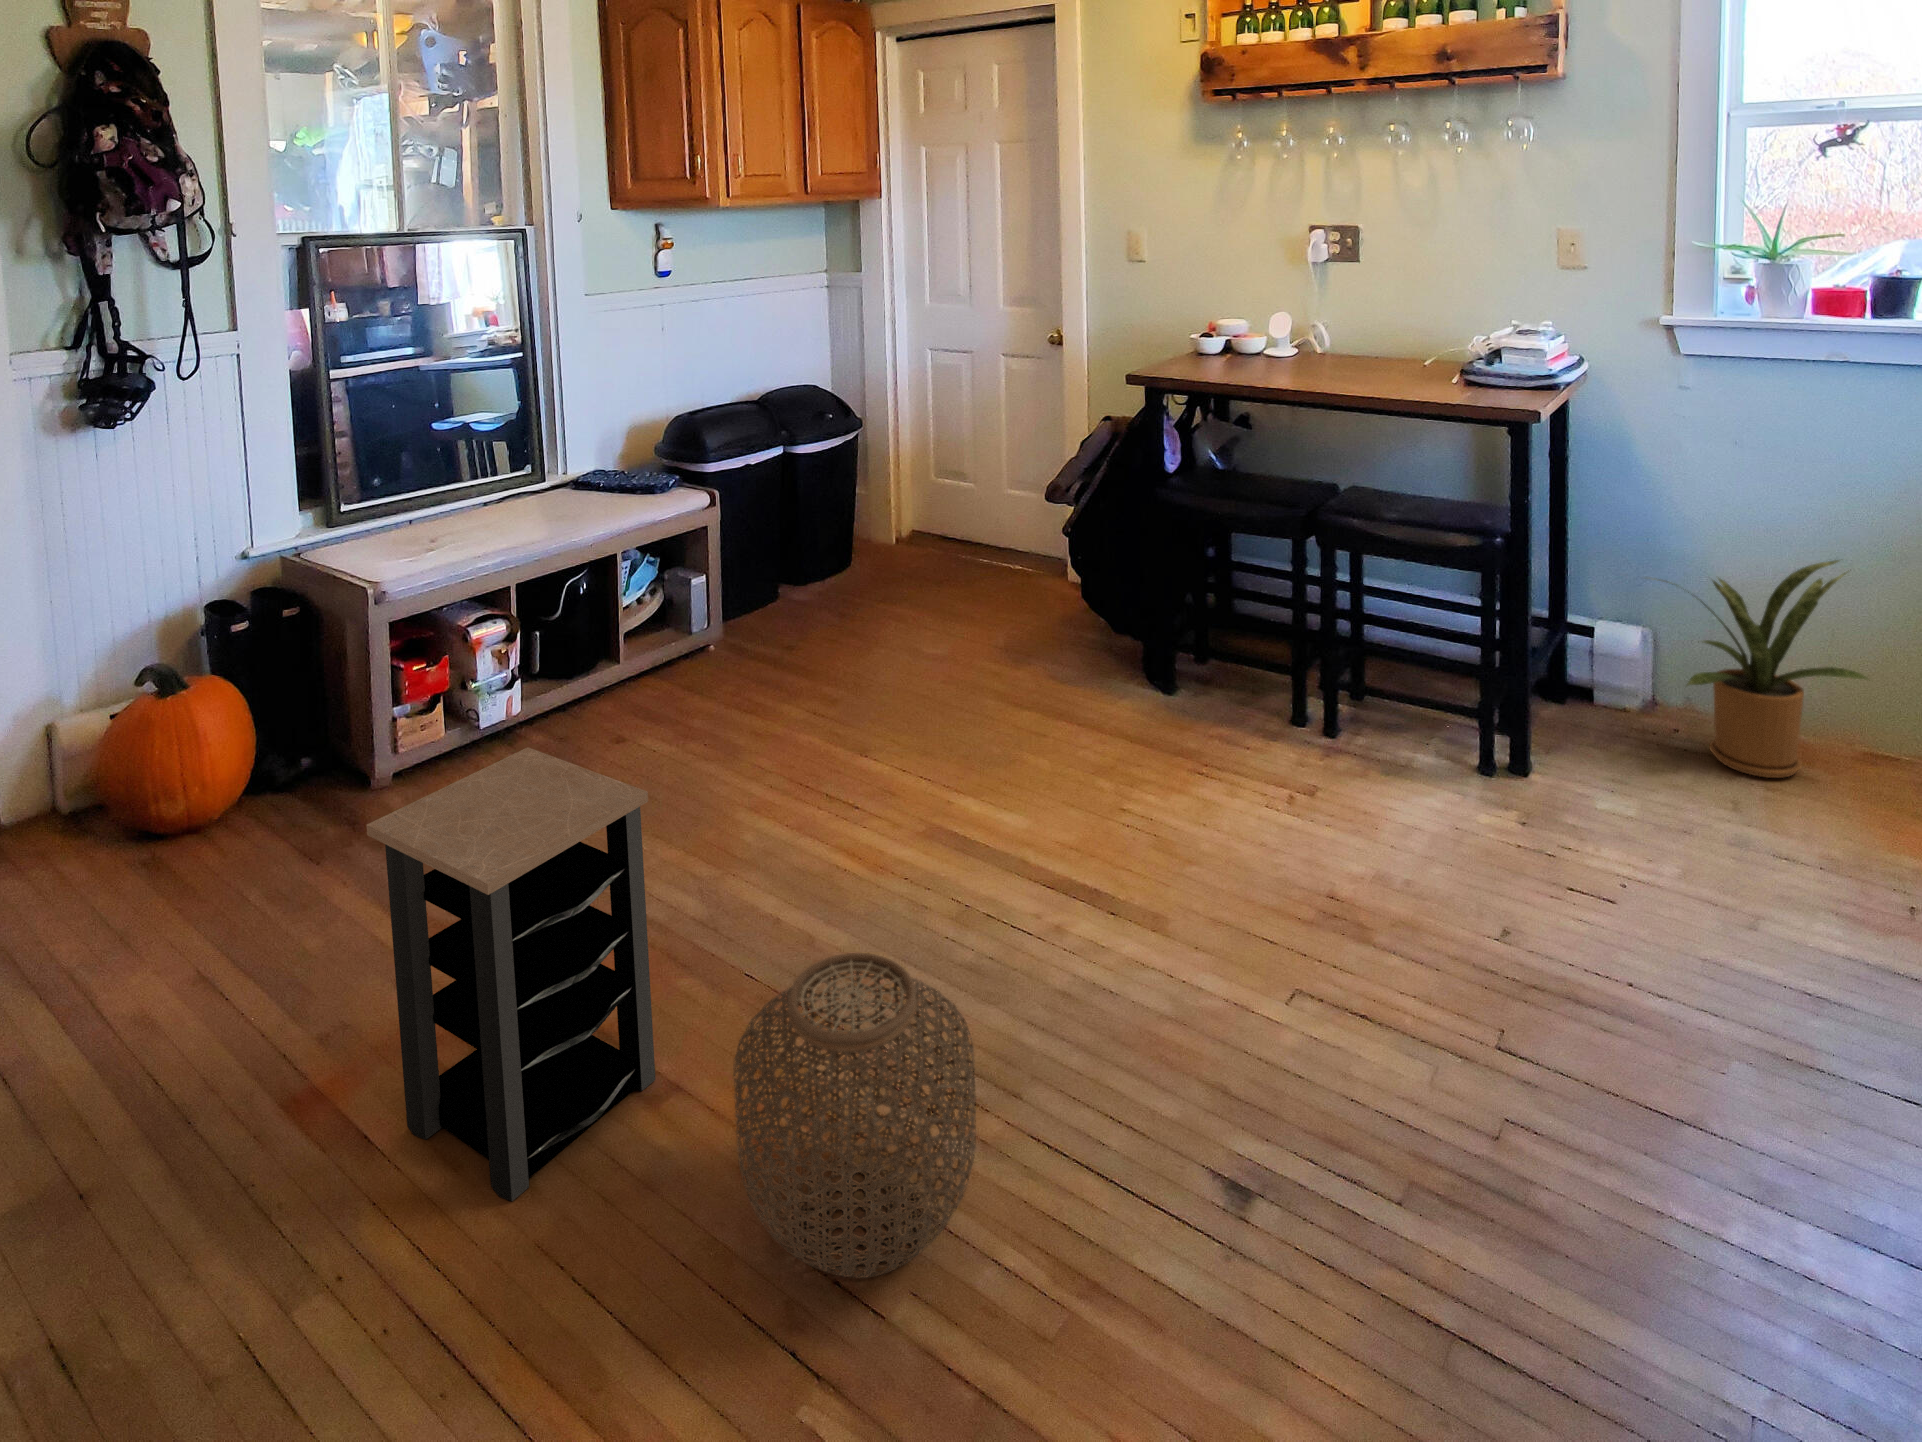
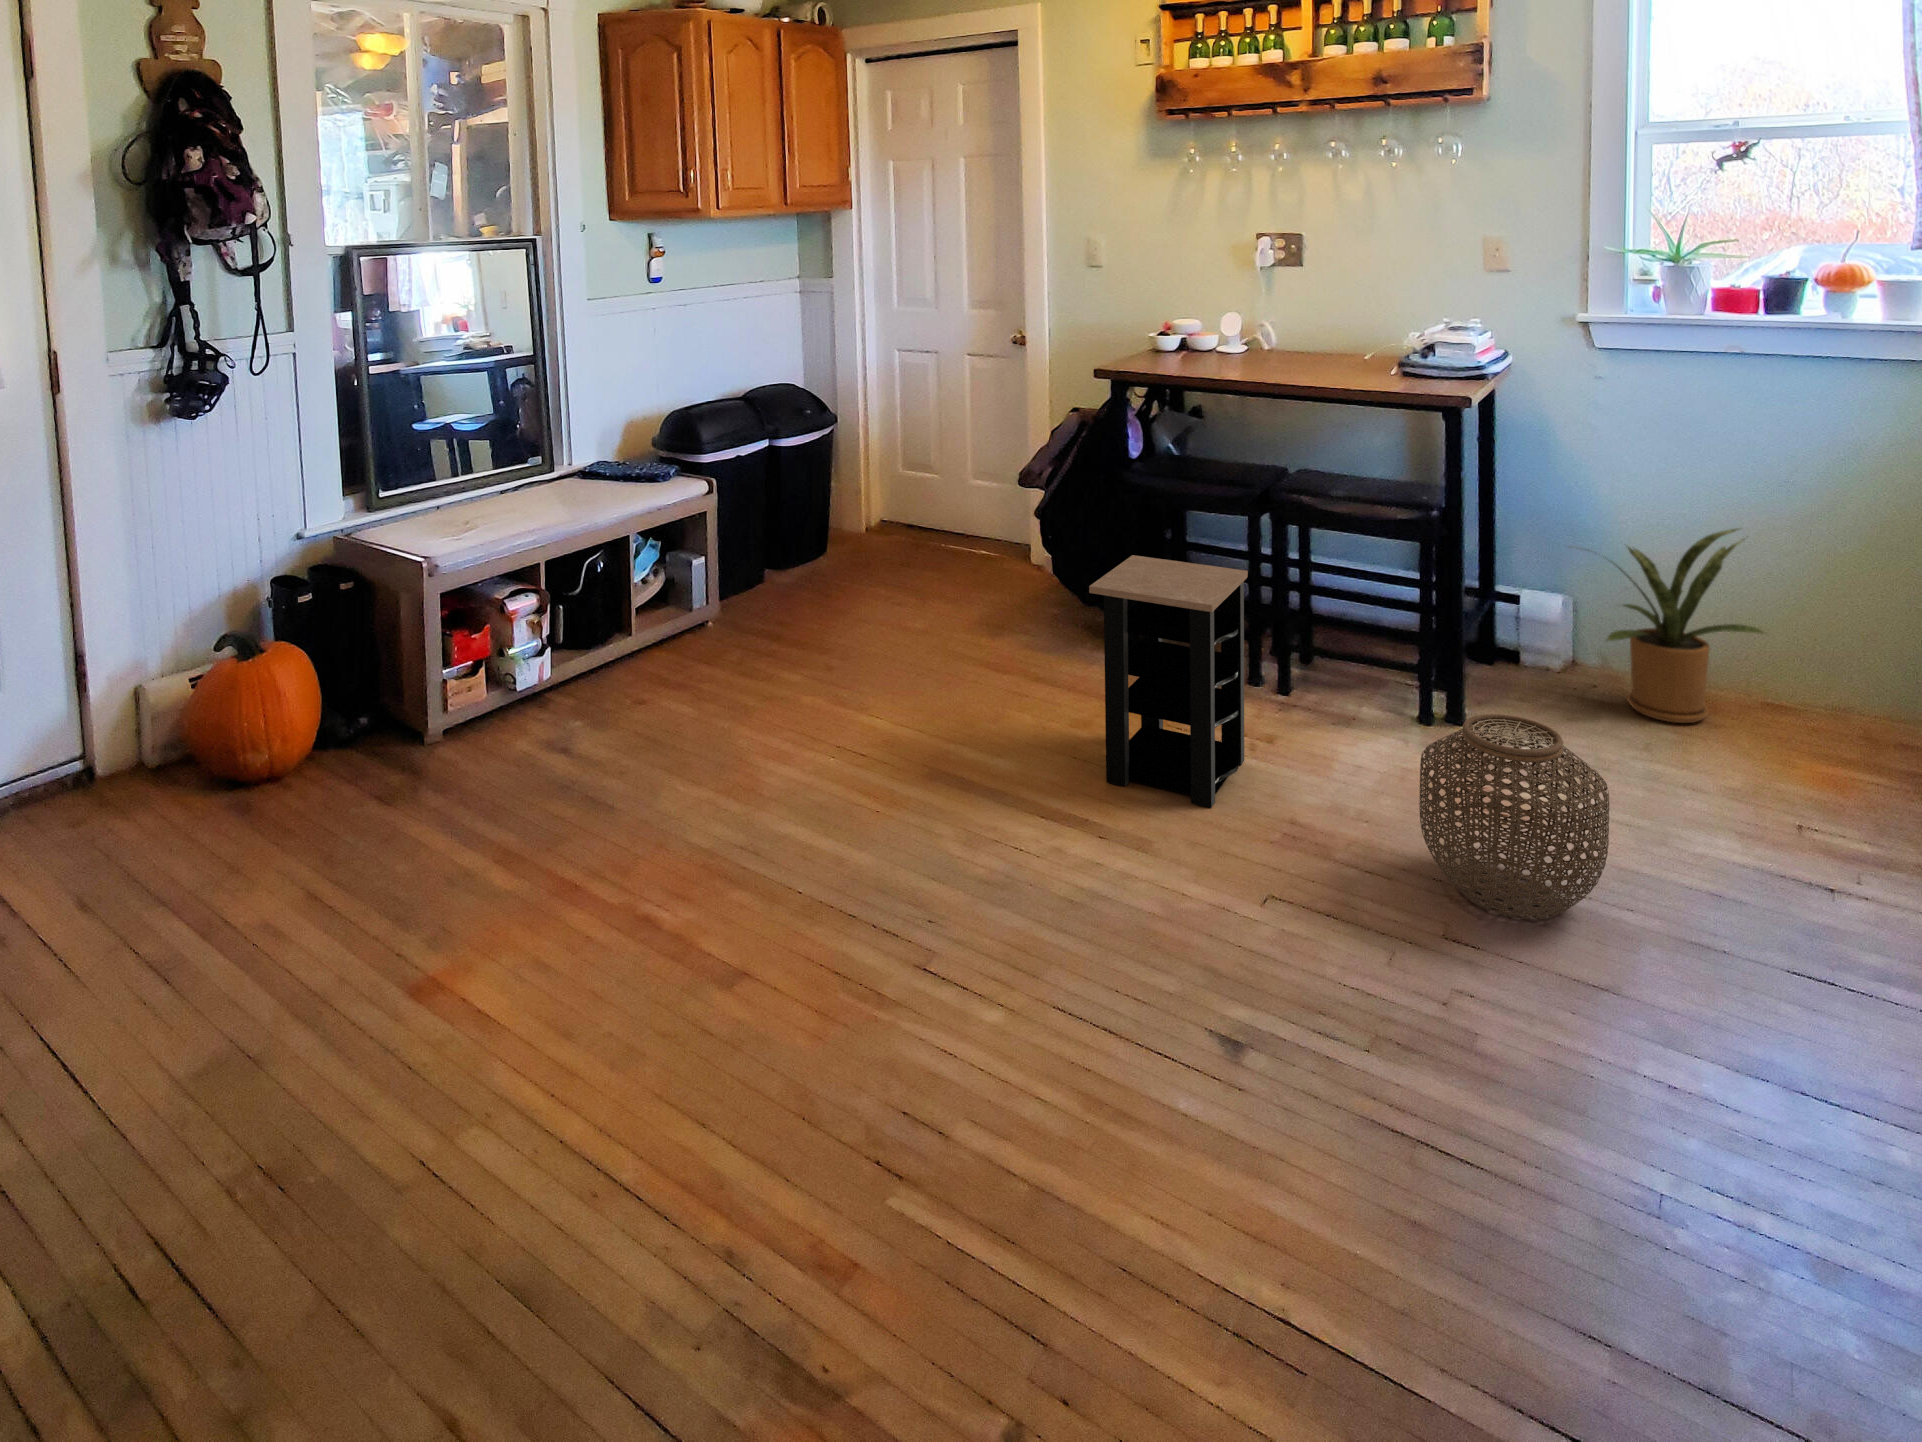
side table: present [366,747,655,1202] -> present [1089,555,1248,807]
woven basket: present [734,953,976,1278] -> present [1419,714,1609,919]

